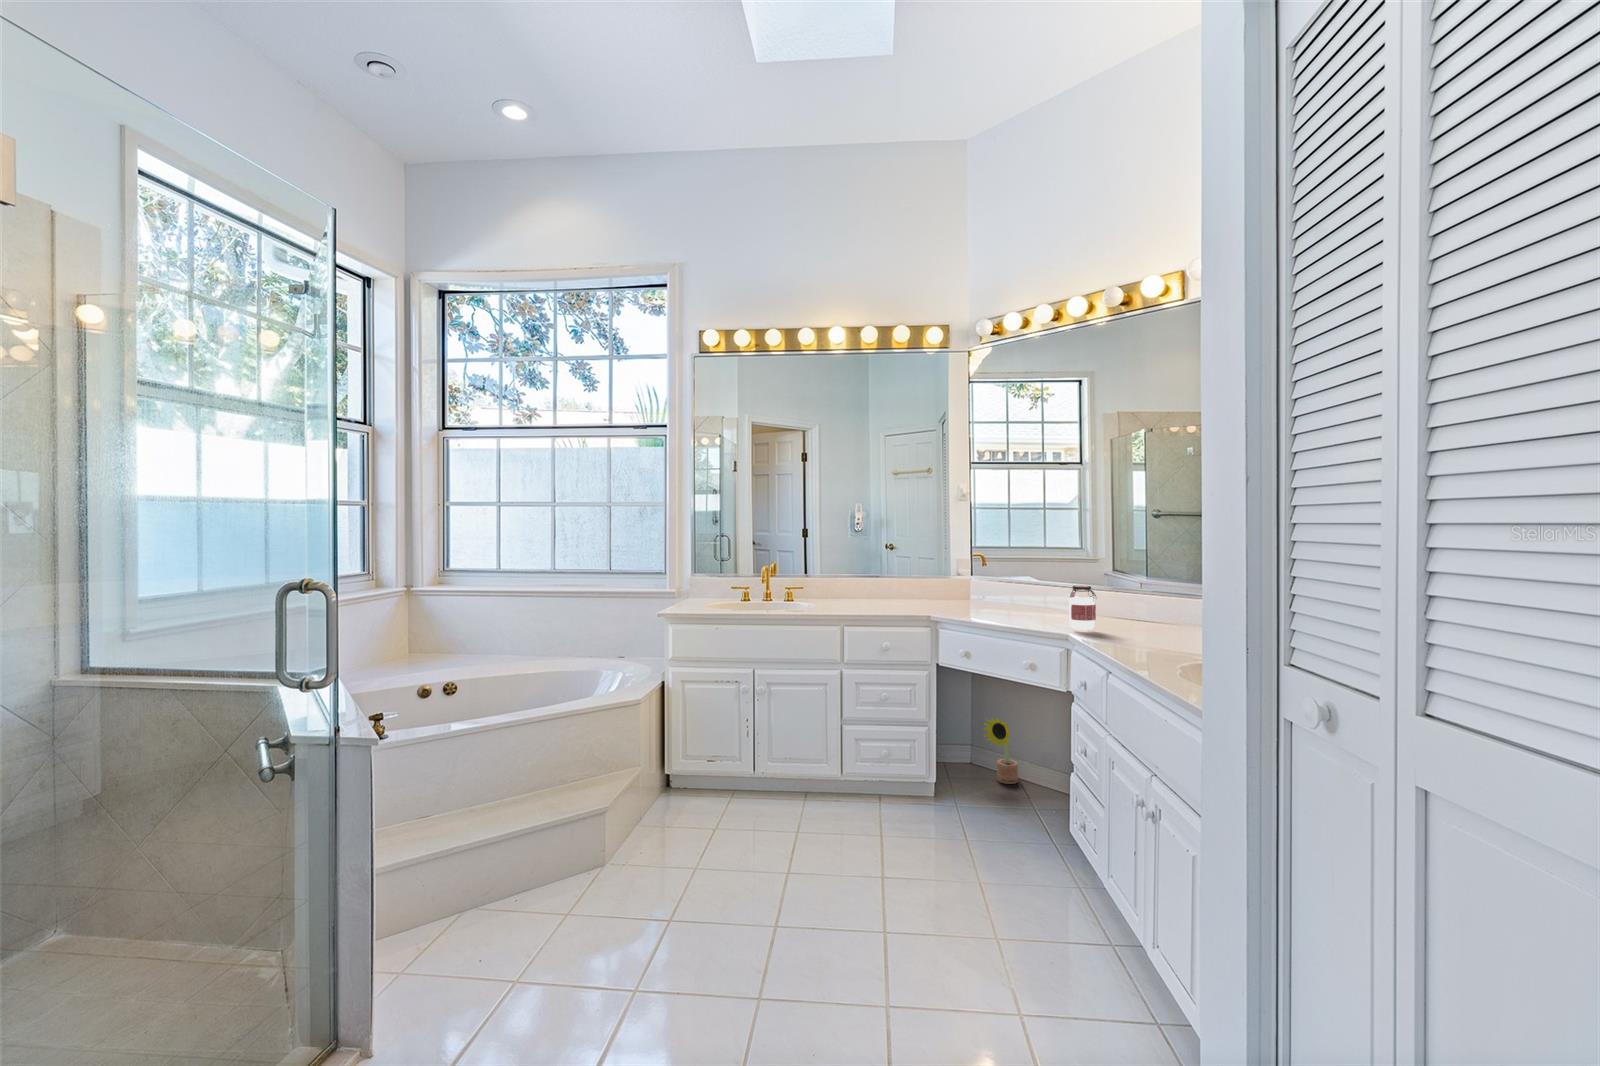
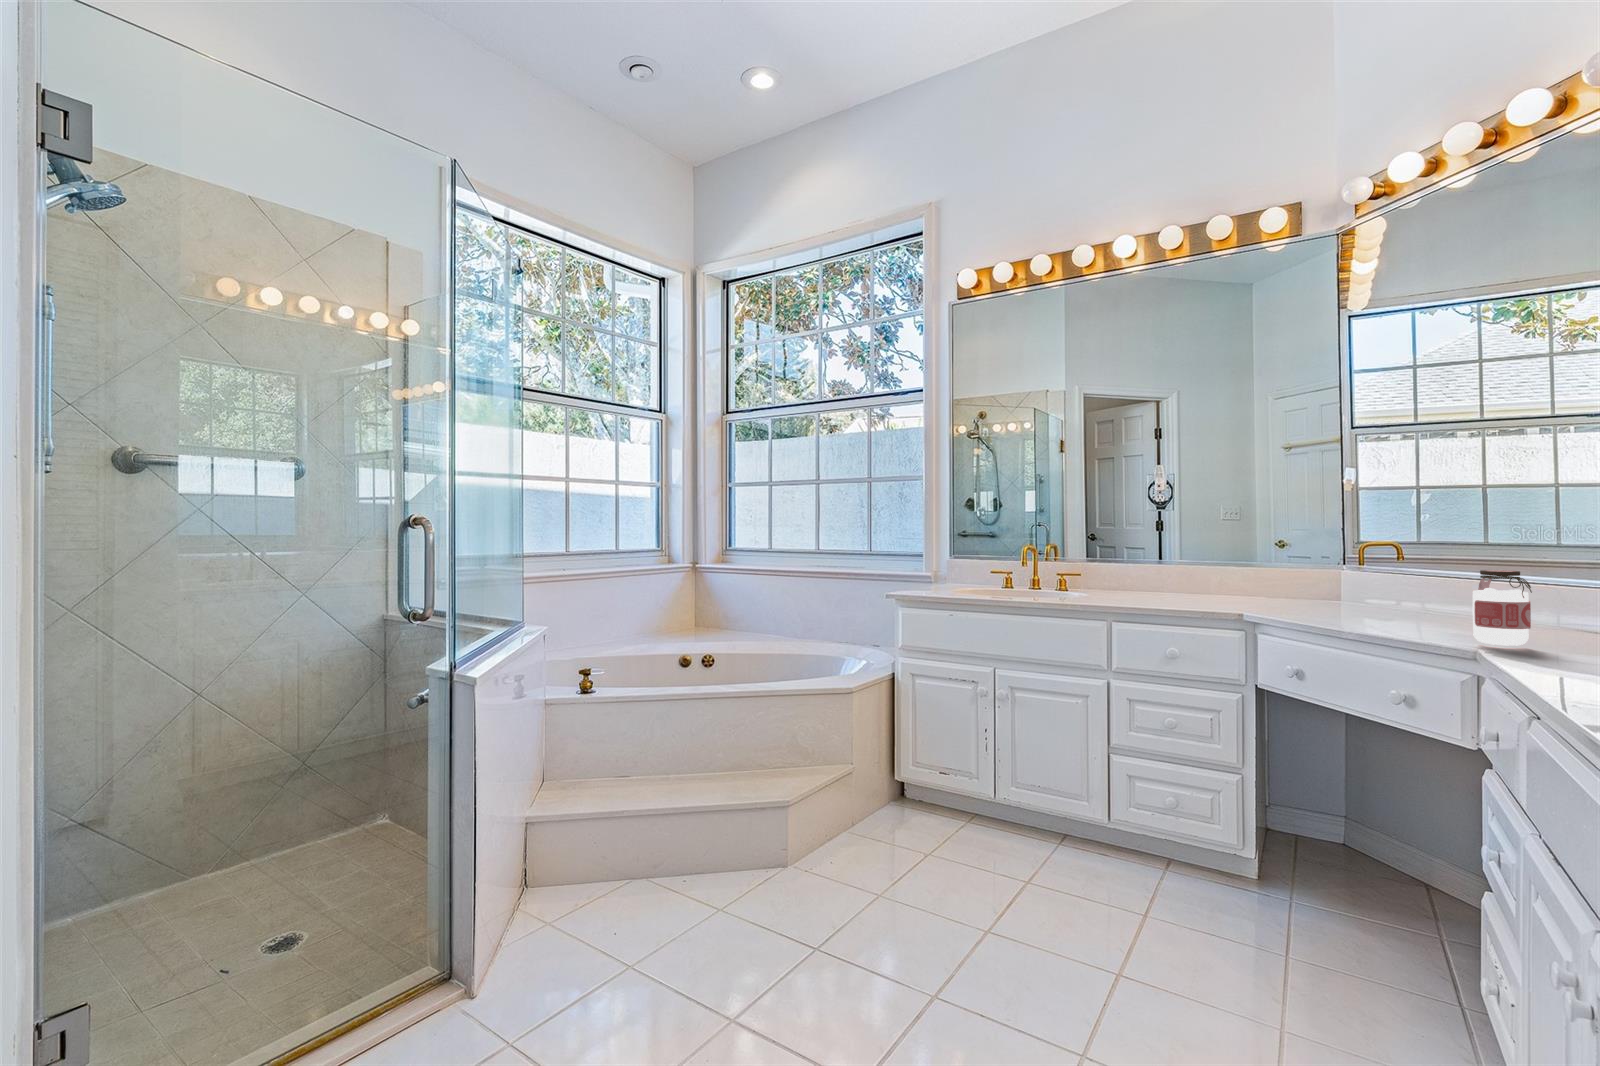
decorative plant: present [983,718,1018,784] -> none [1355,779,1424,890]

